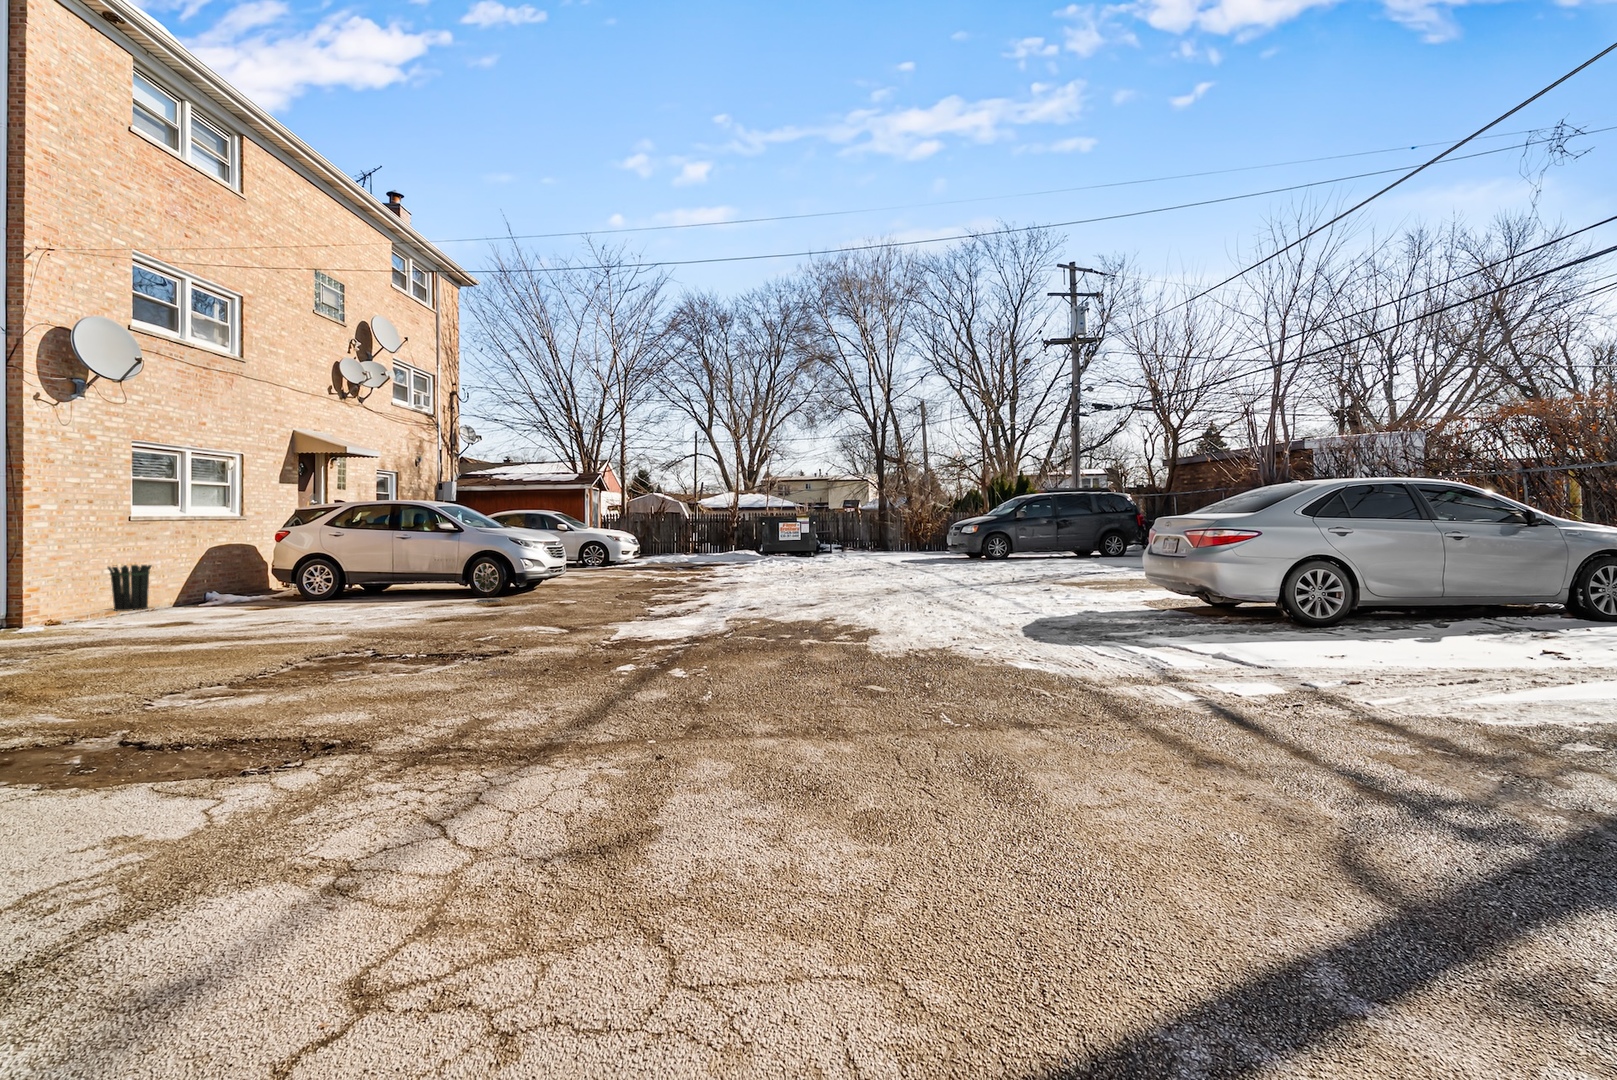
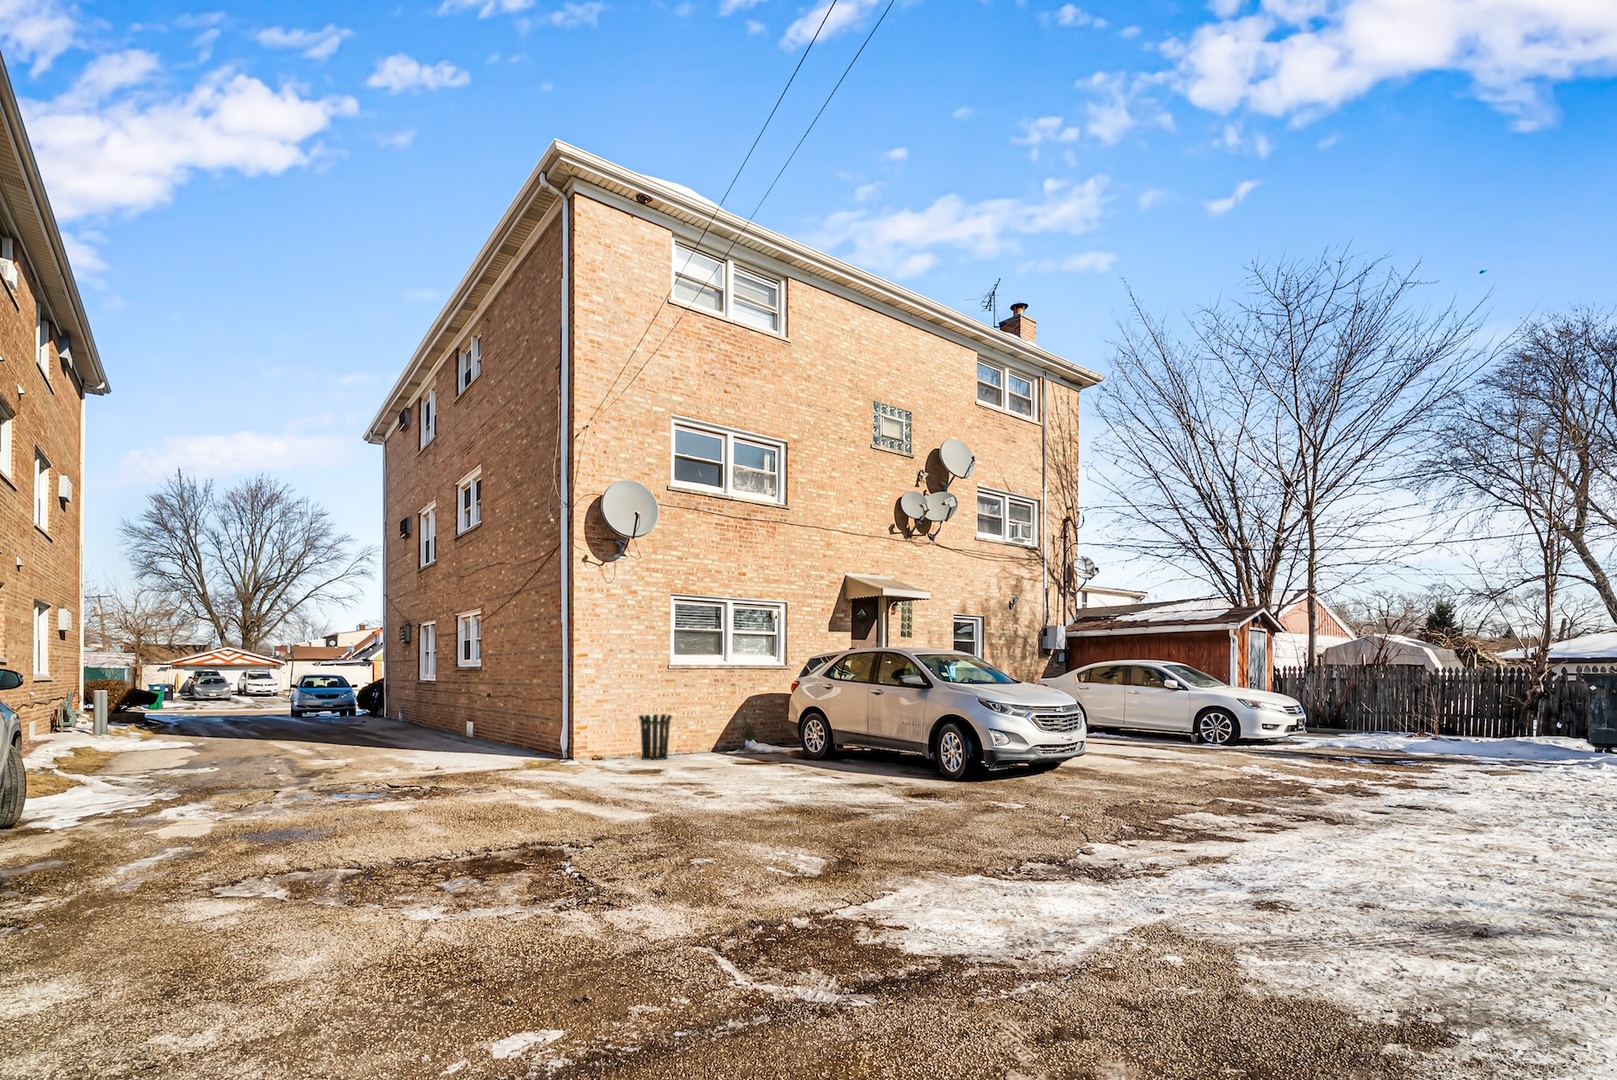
potted tree: present [476,567,500,602] -> present [737,716,758,752]

